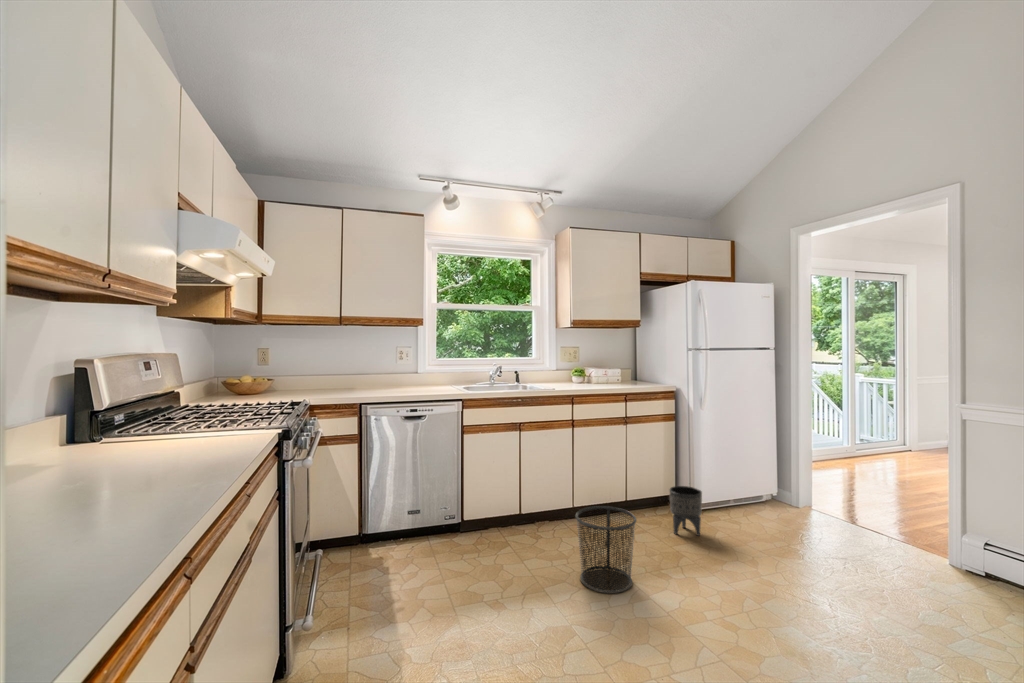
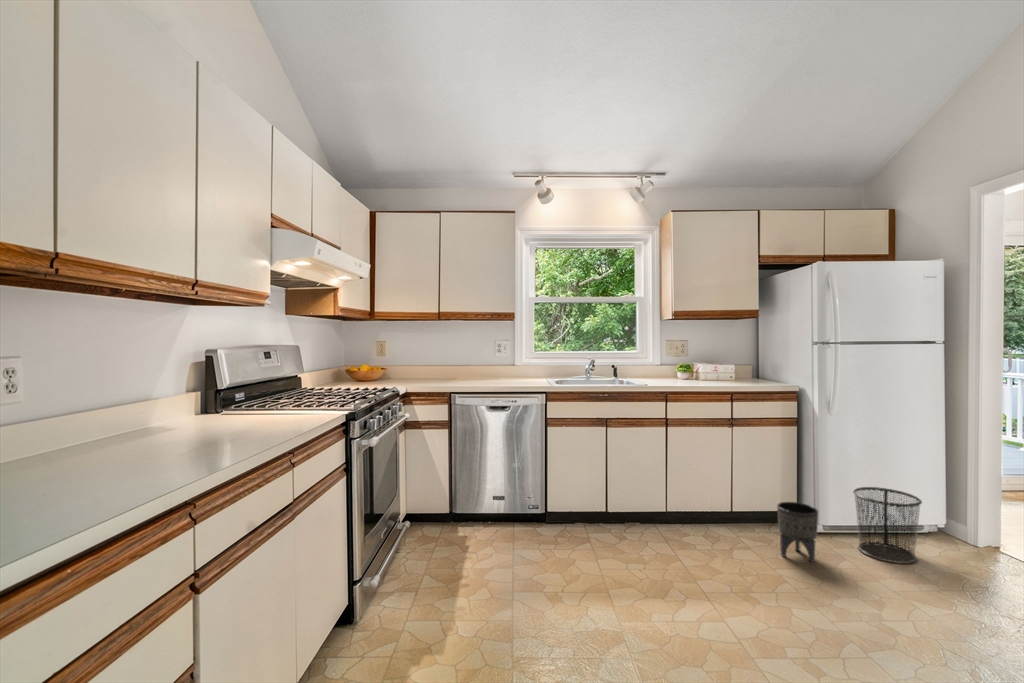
waste bin: present [575,506,636,593] -> present [853,487,922,564]

